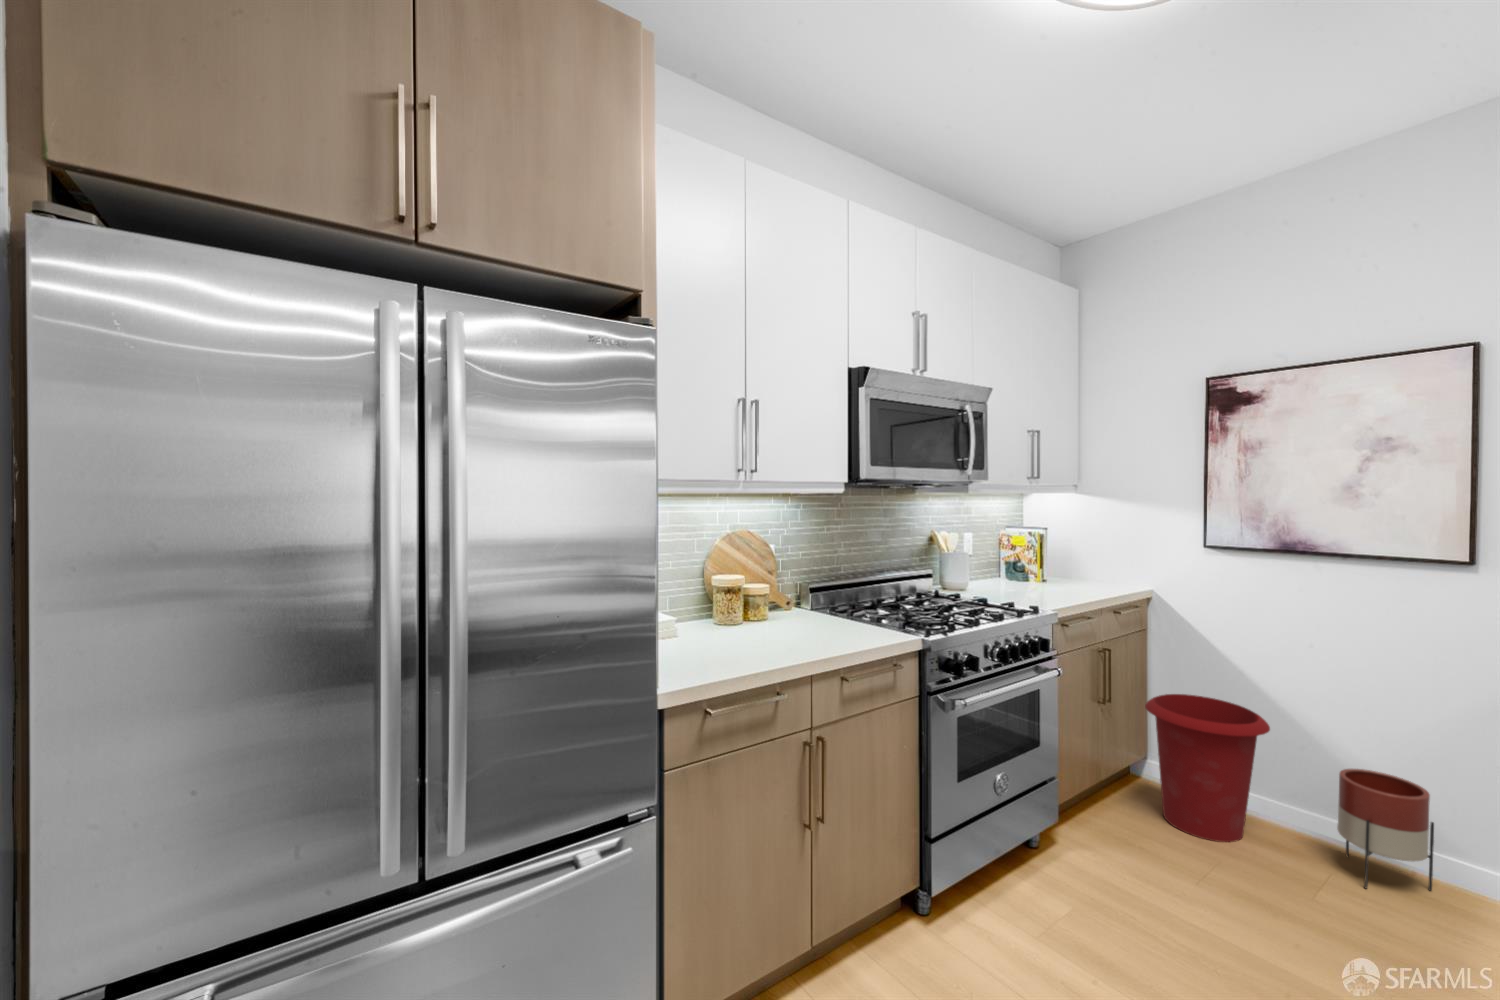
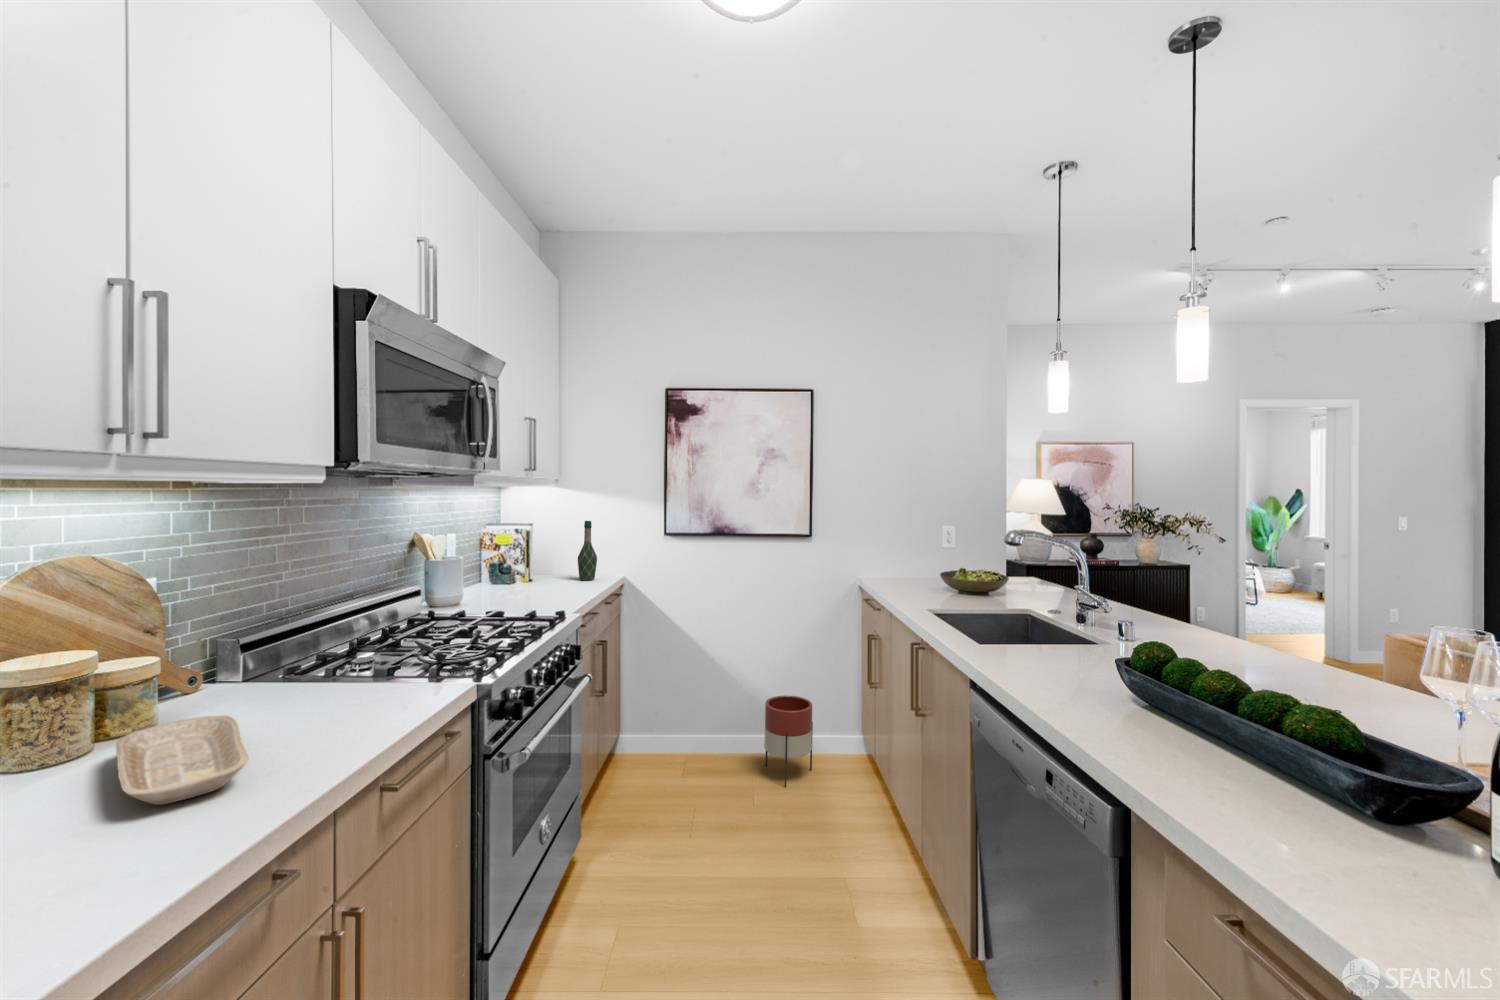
wine bottle: none [1093,527,1115,586] -> present [578,521,597,580]
tray: none [736,617,788,649] -> present [116,716,249,805]
waste bin: present [1145,694,1270,842] -> none [635,668,725,797]

